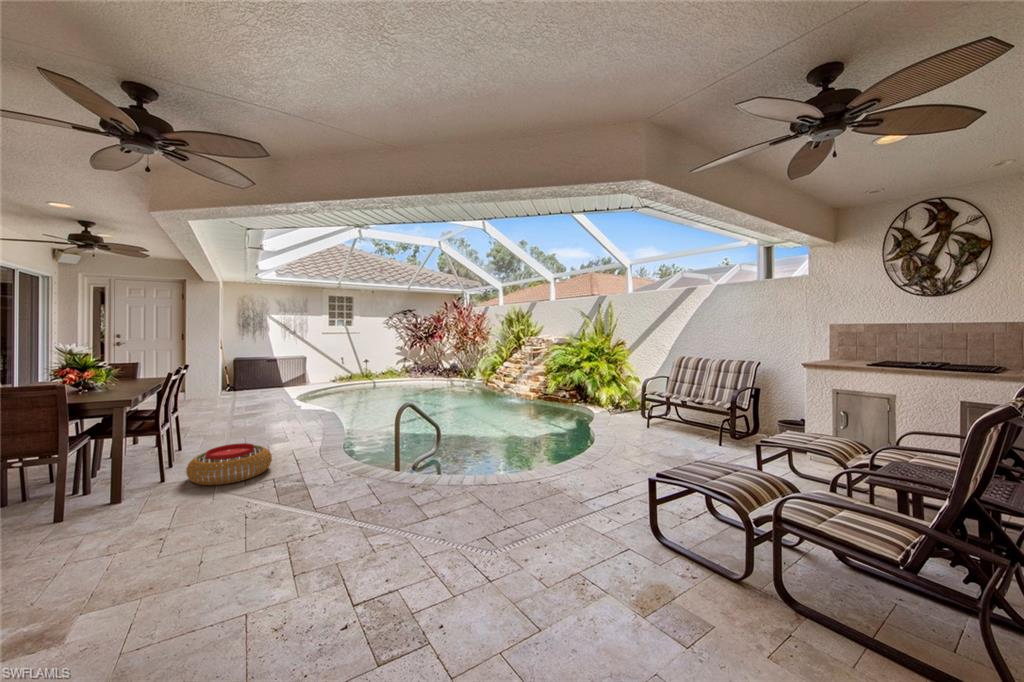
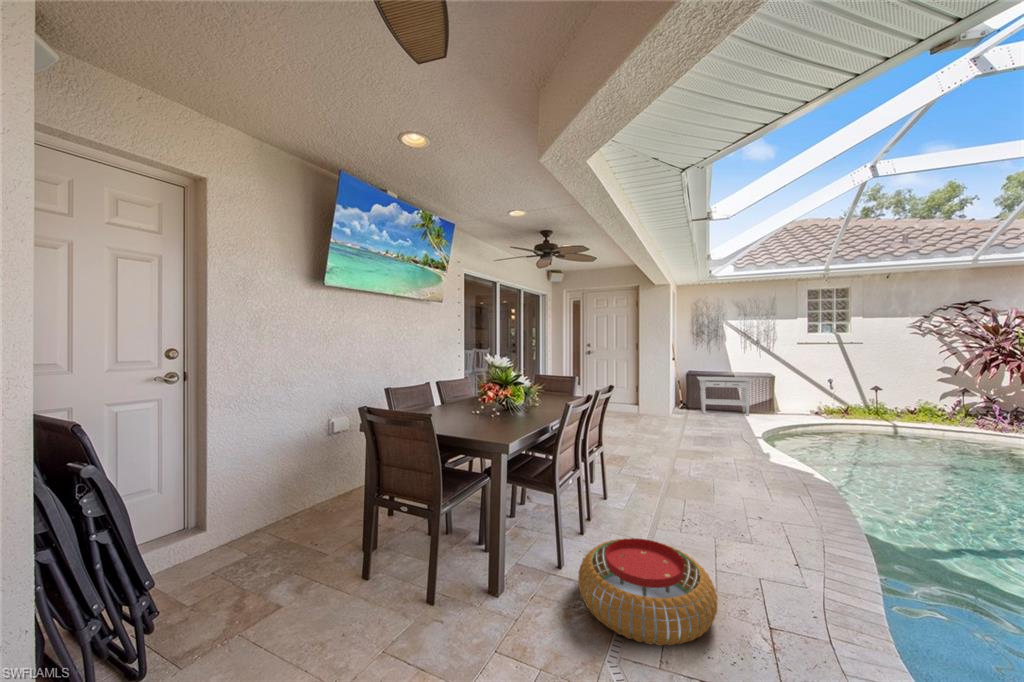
side table: none [244,360,291,392] -> present [697,377,754,416]

